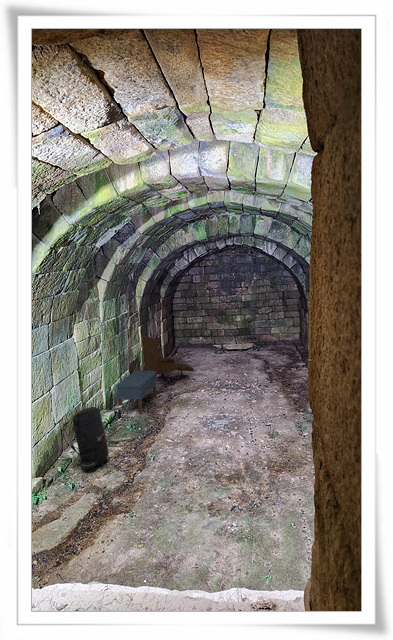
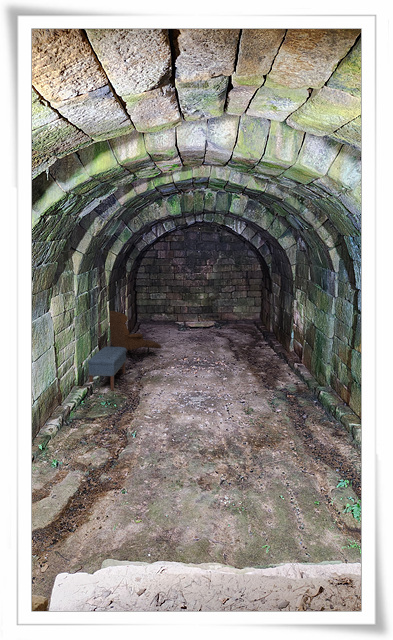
backpack: present [62,407,109,469] -> none [42,383,89,447]

